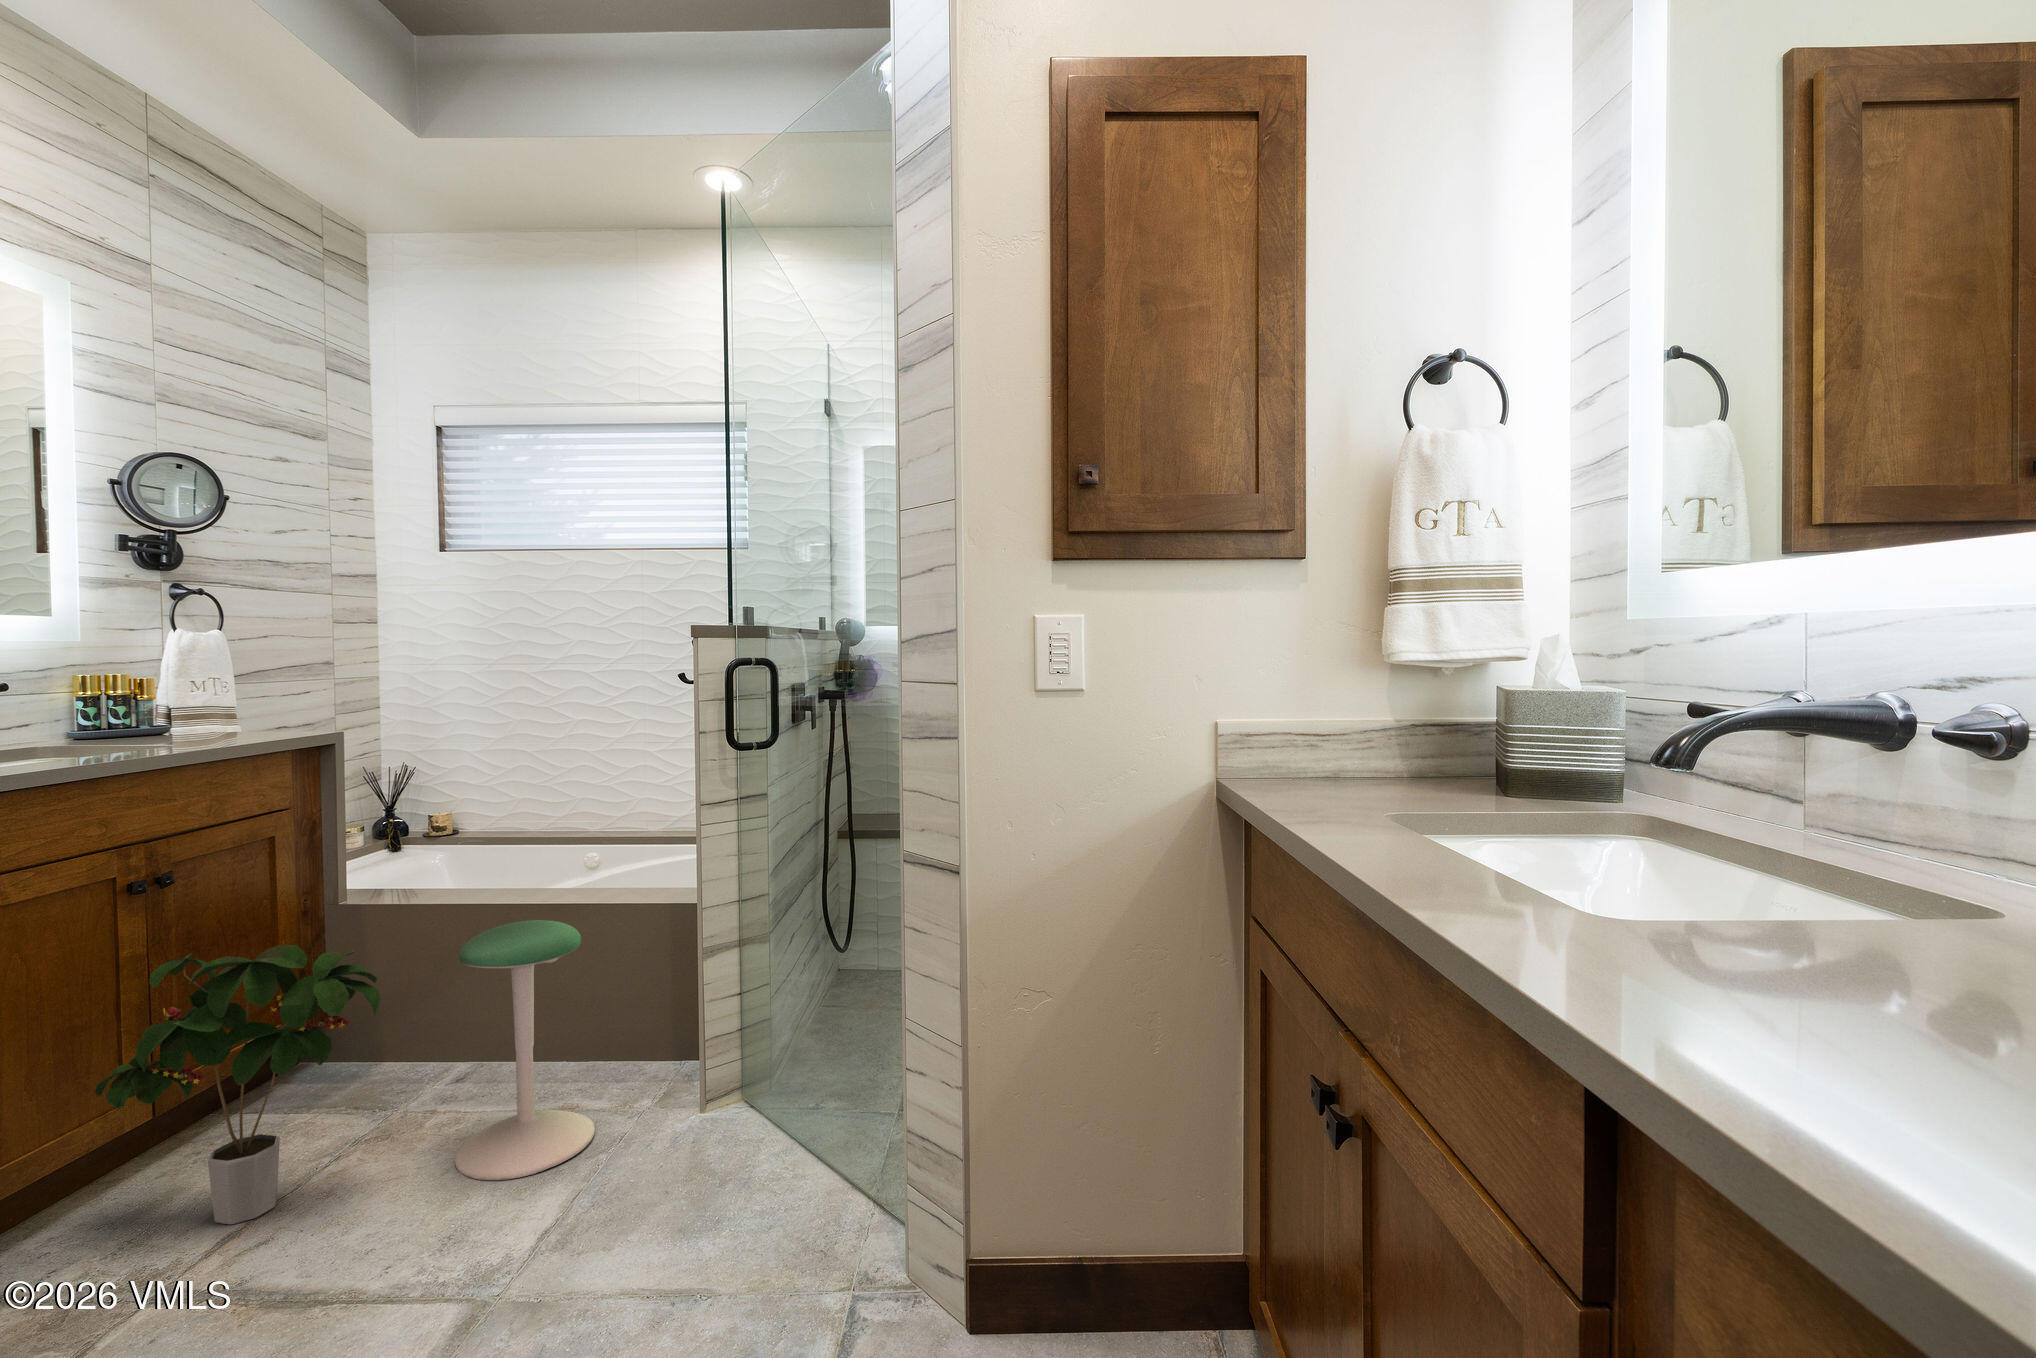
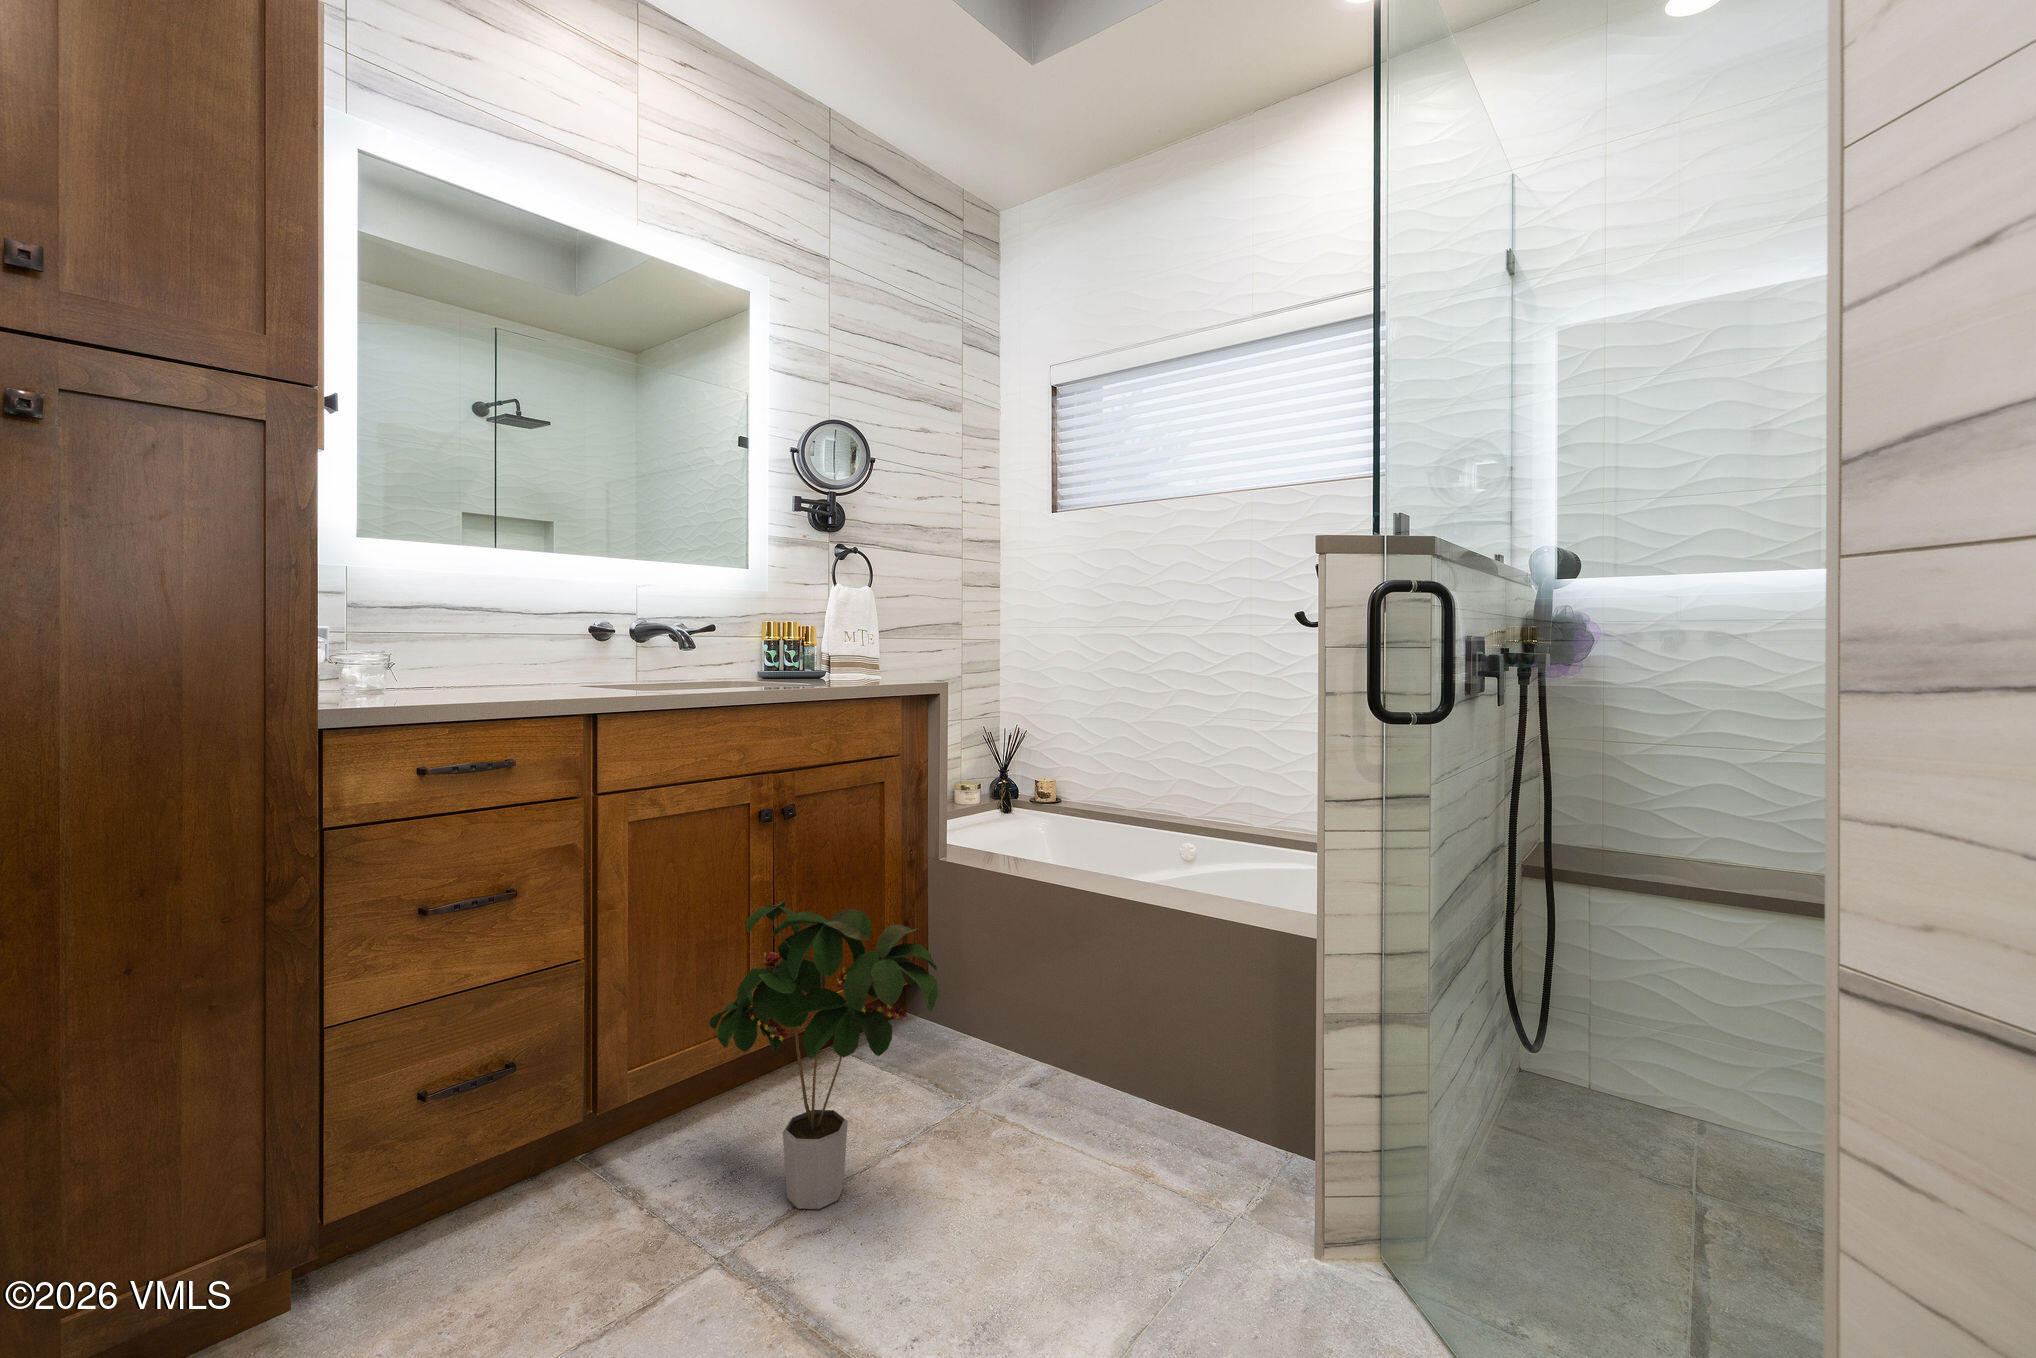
stool: present [455,920,595,1180] -> none [1010,925,1169,1272]

